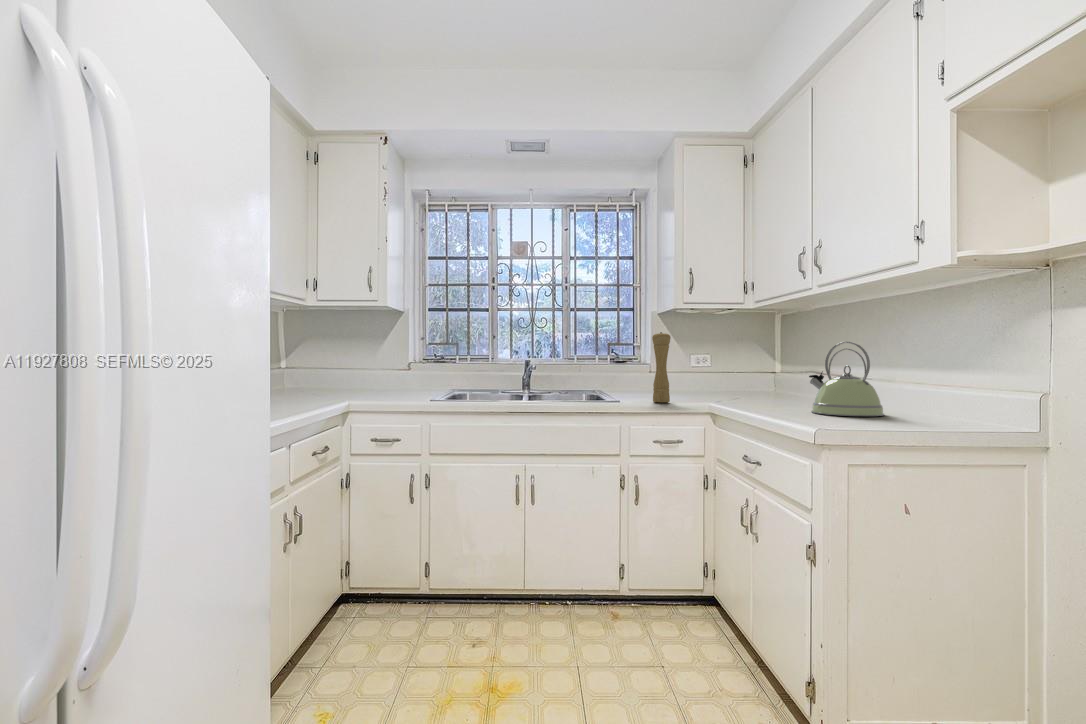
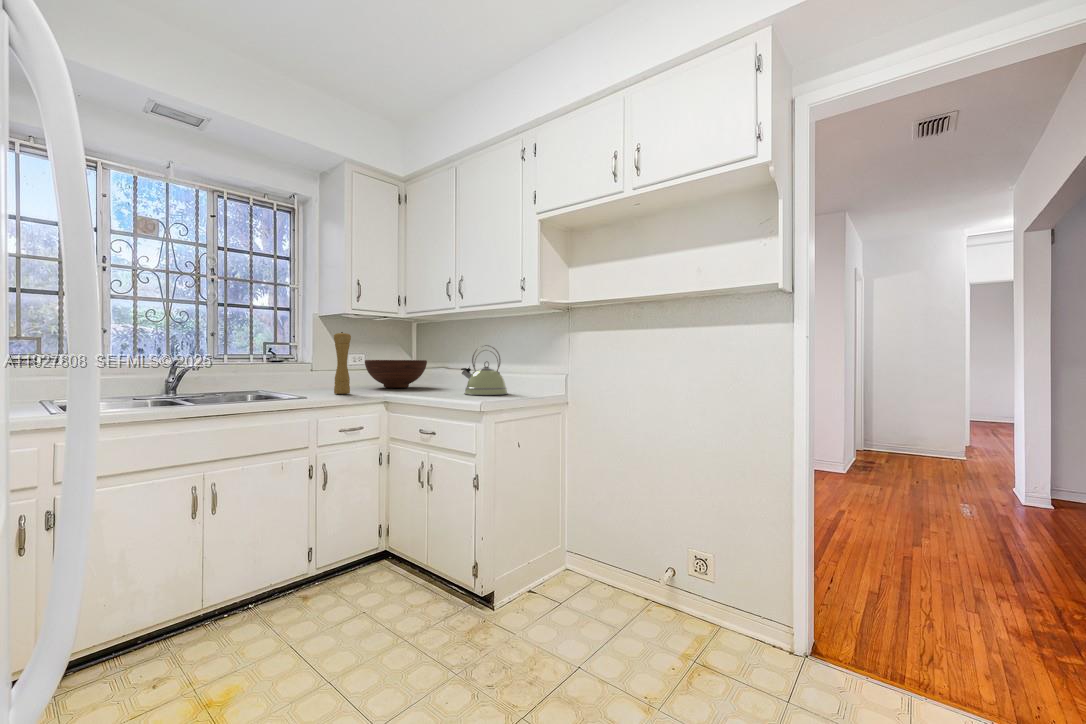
fruit bowl: none [701,363,780,398] -> present [365,360,427,388]

